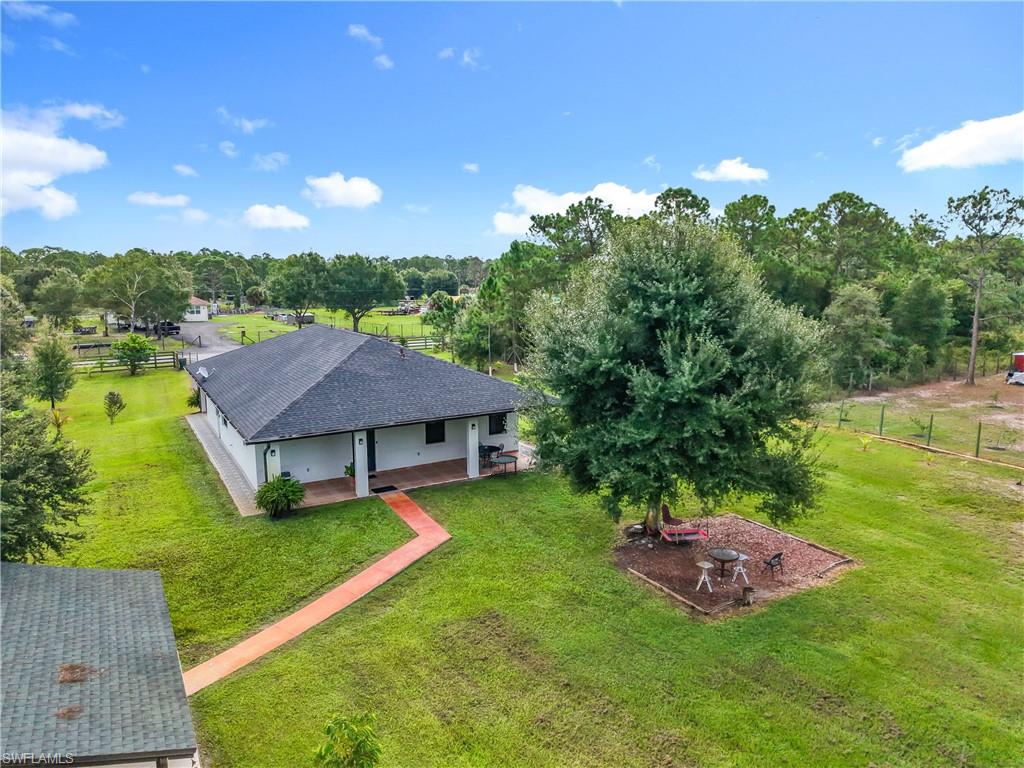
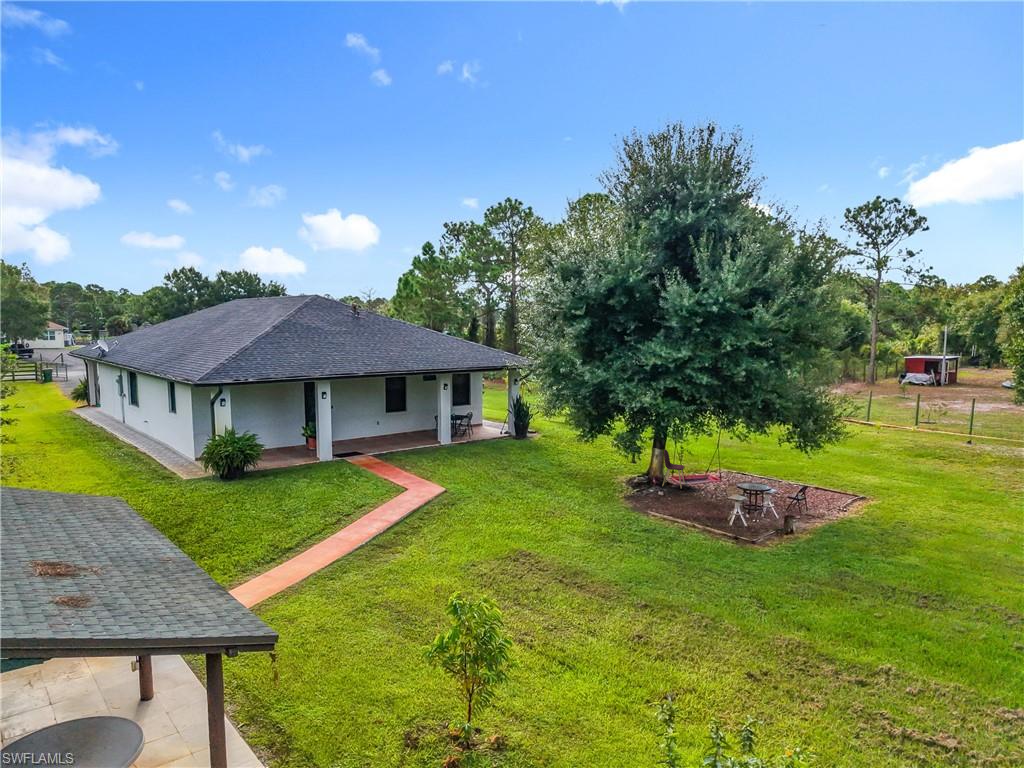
round table: present [489,455,518,479] -> none [458,420,489,443]

